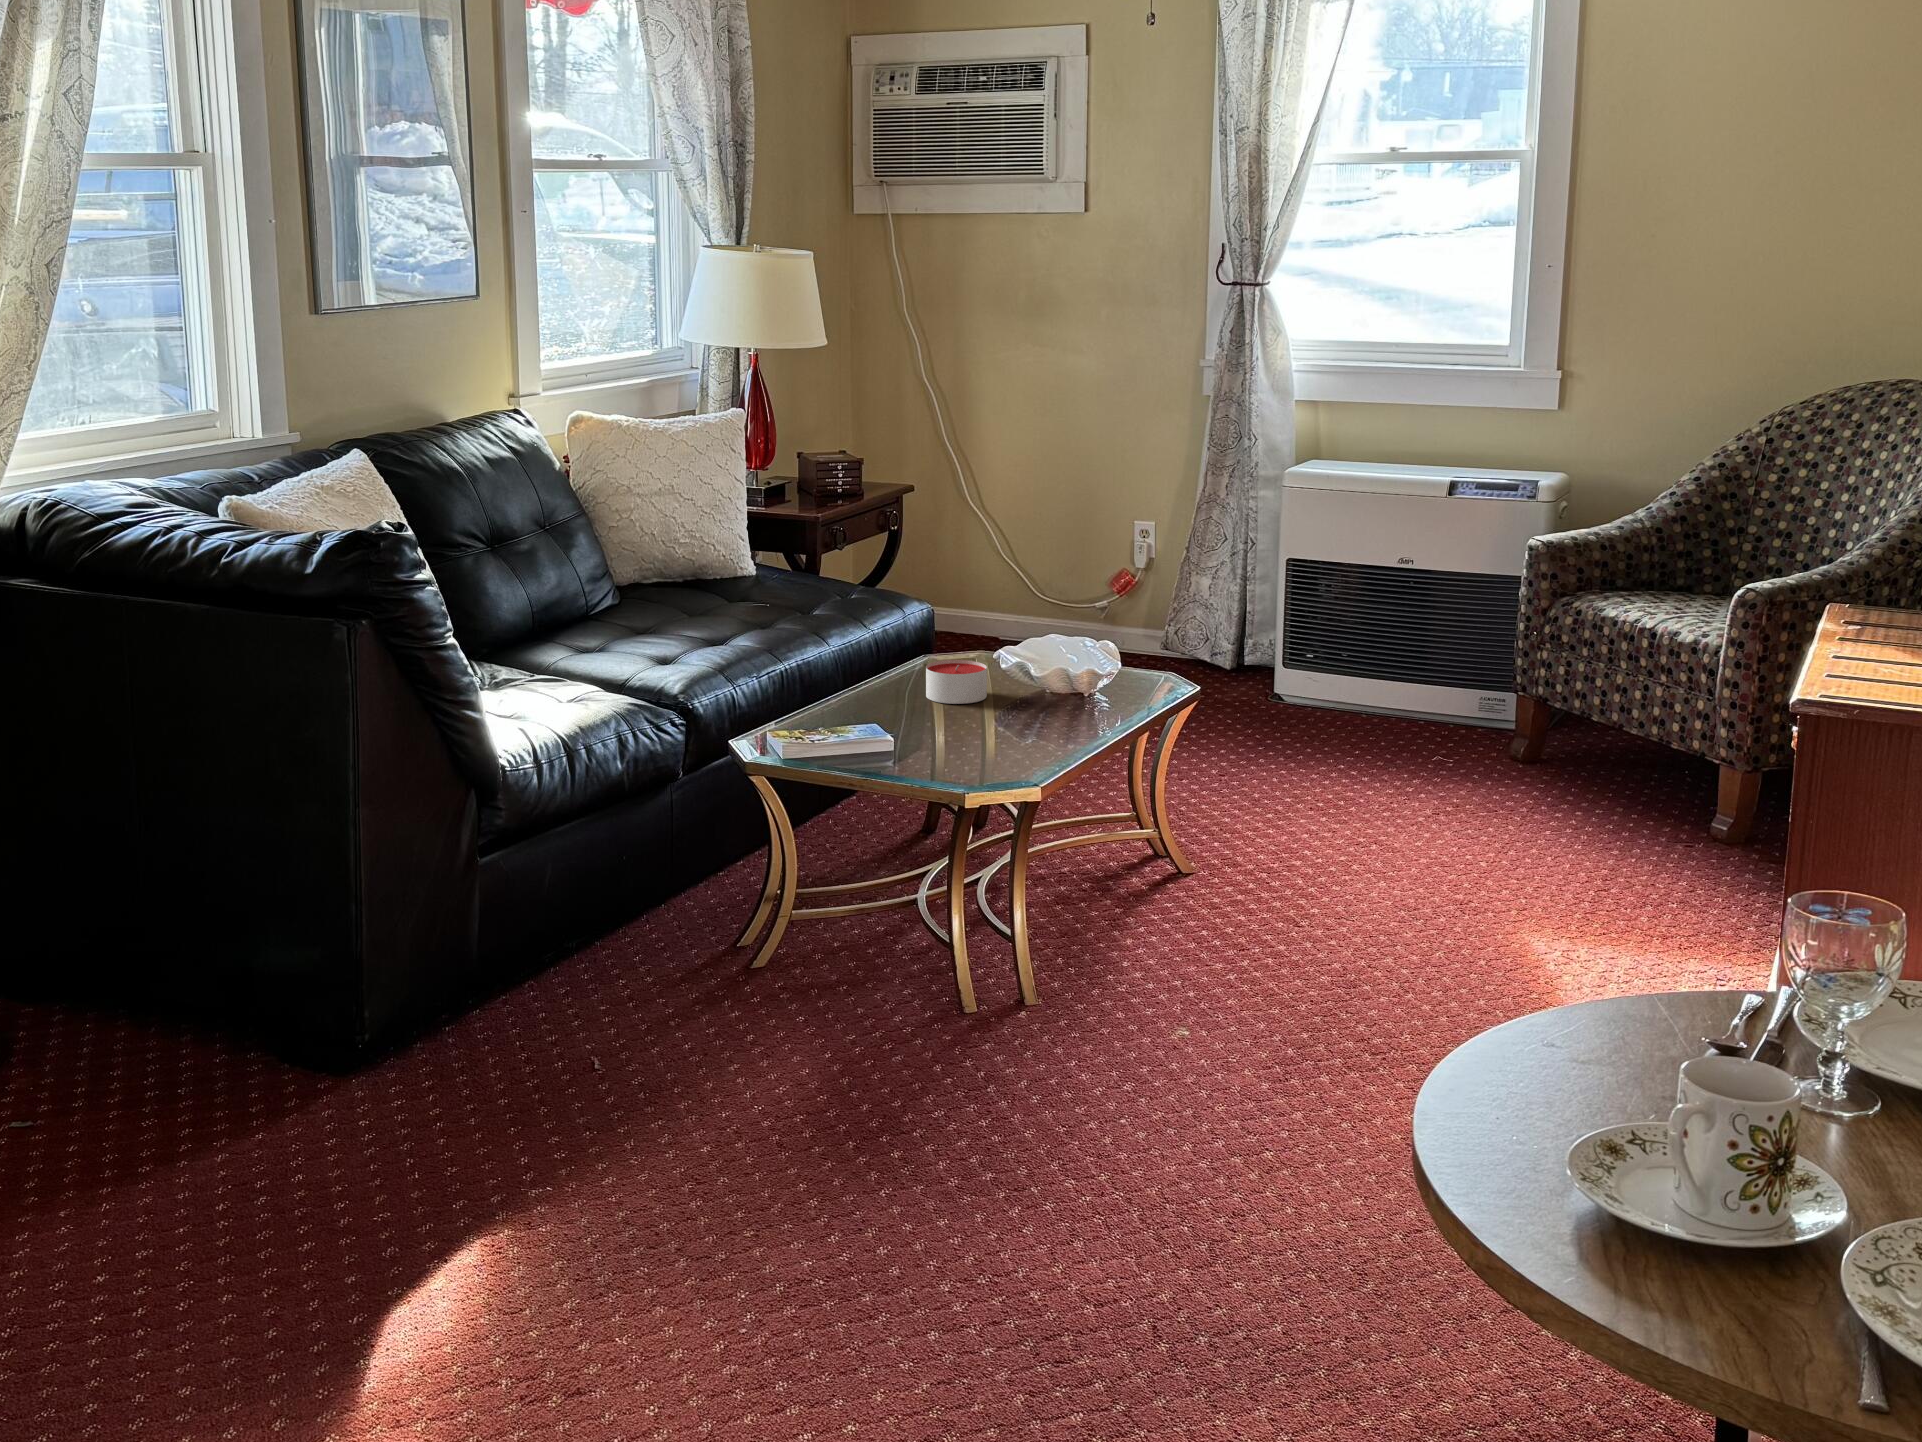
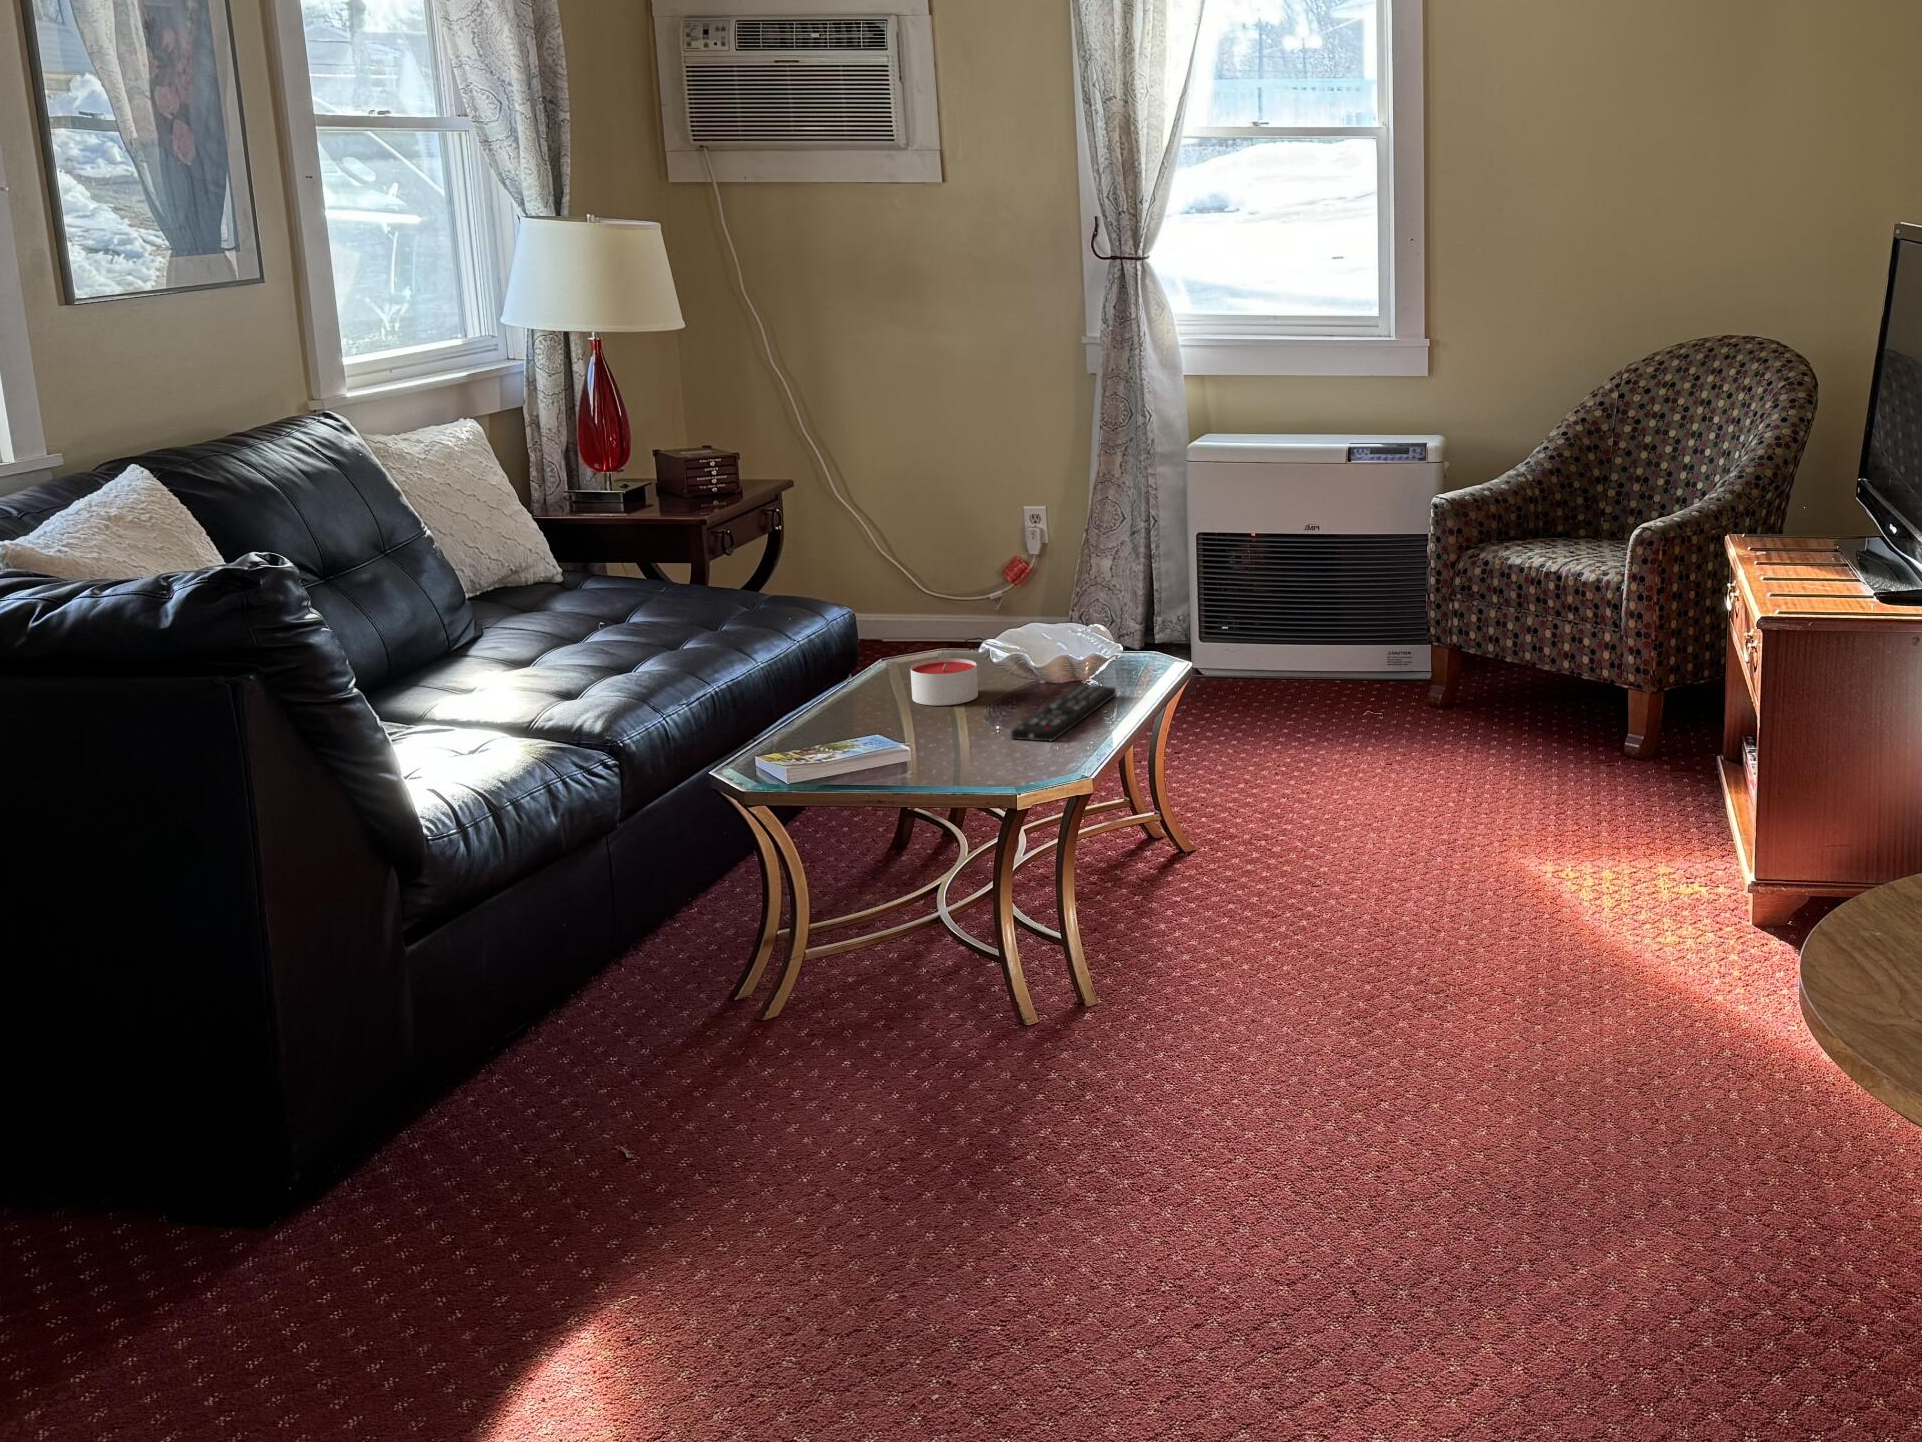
remote control: none [992,698,1113,748] -> present [1011,685,1116,741]

